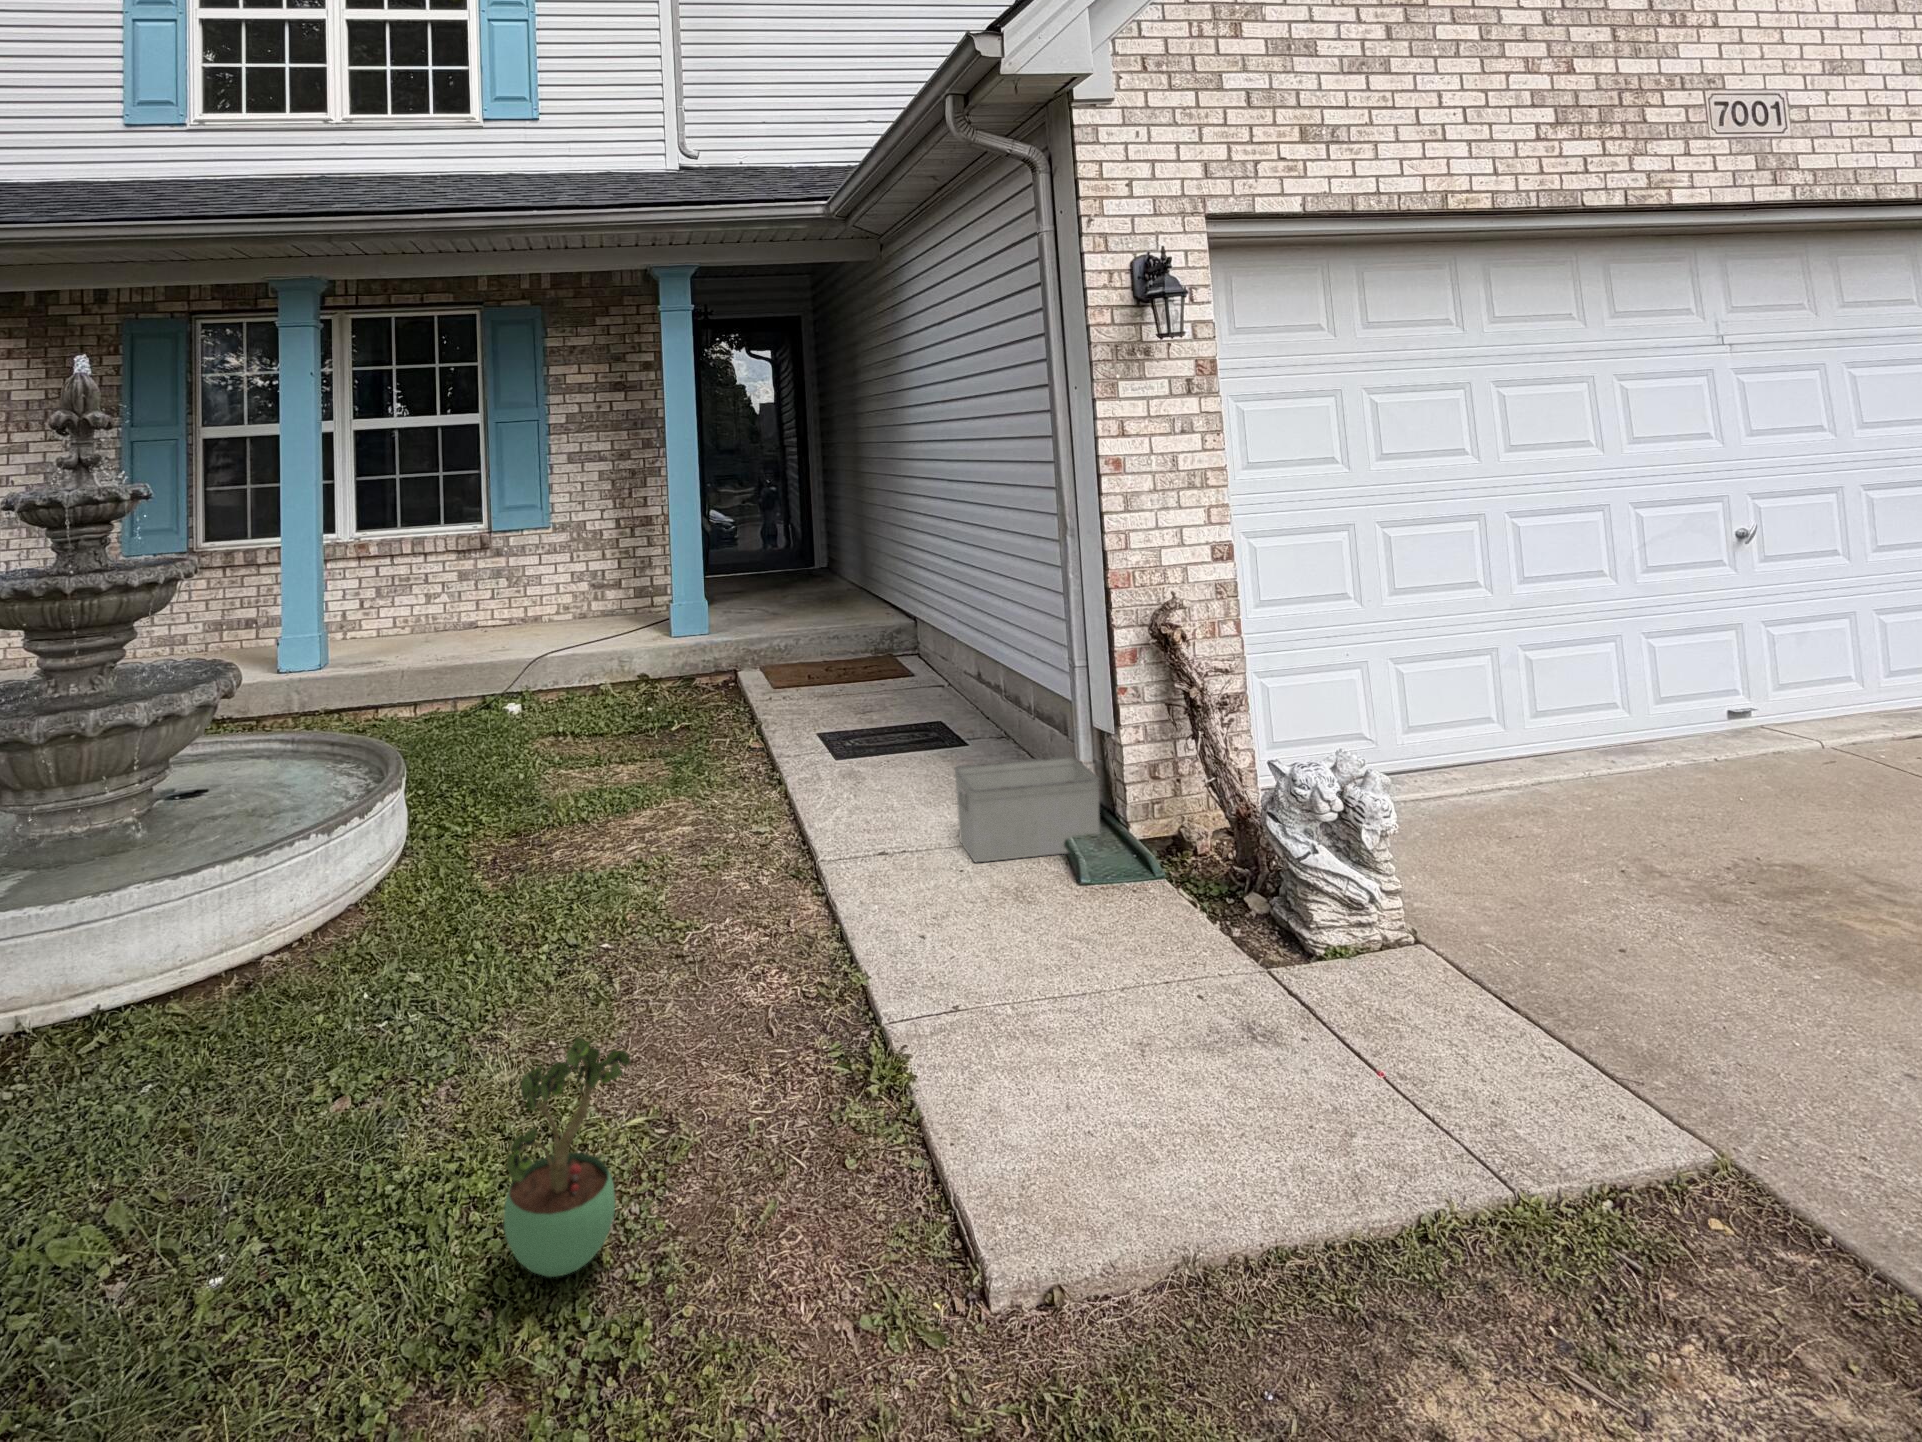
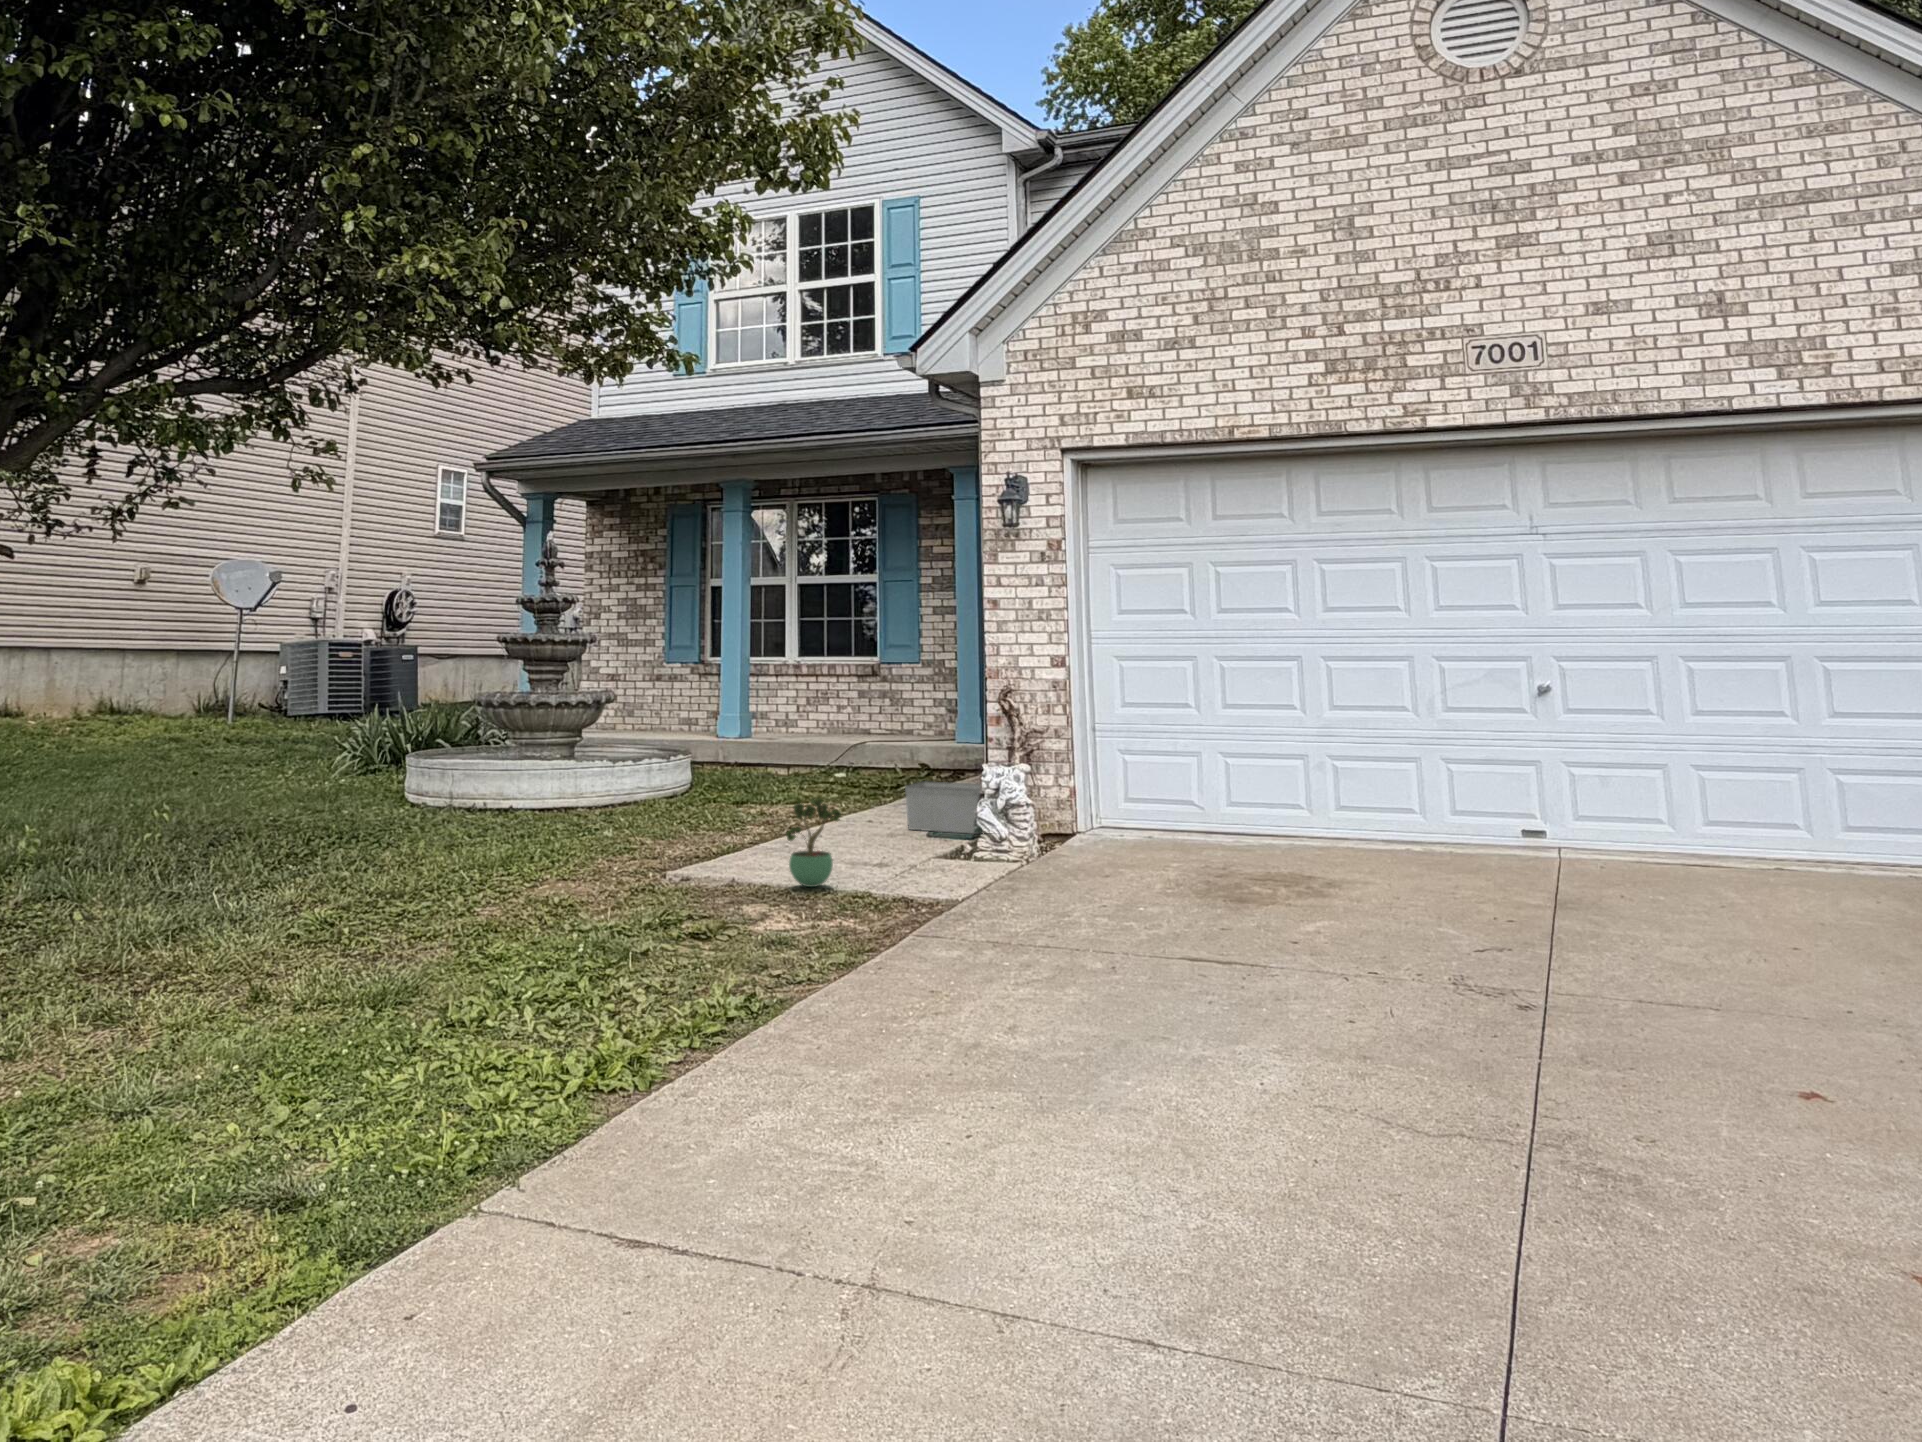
potted plant: present [504,1037,631,1277] -> present [786,798,841,887]

